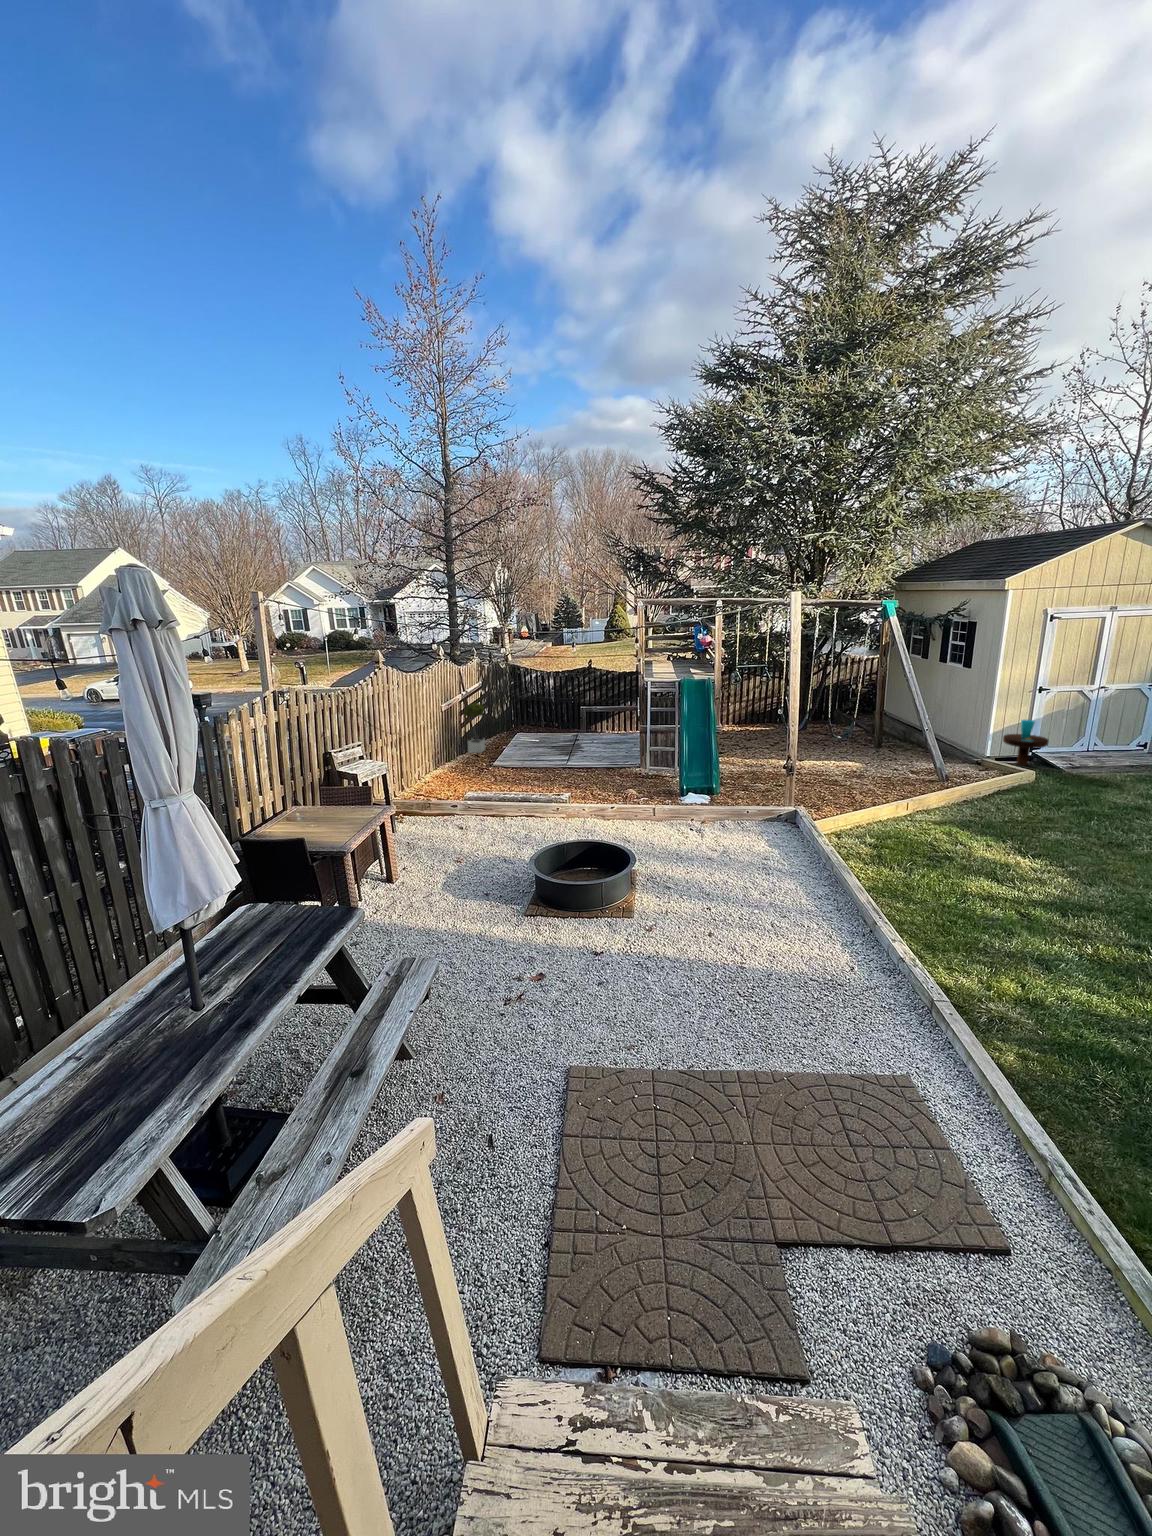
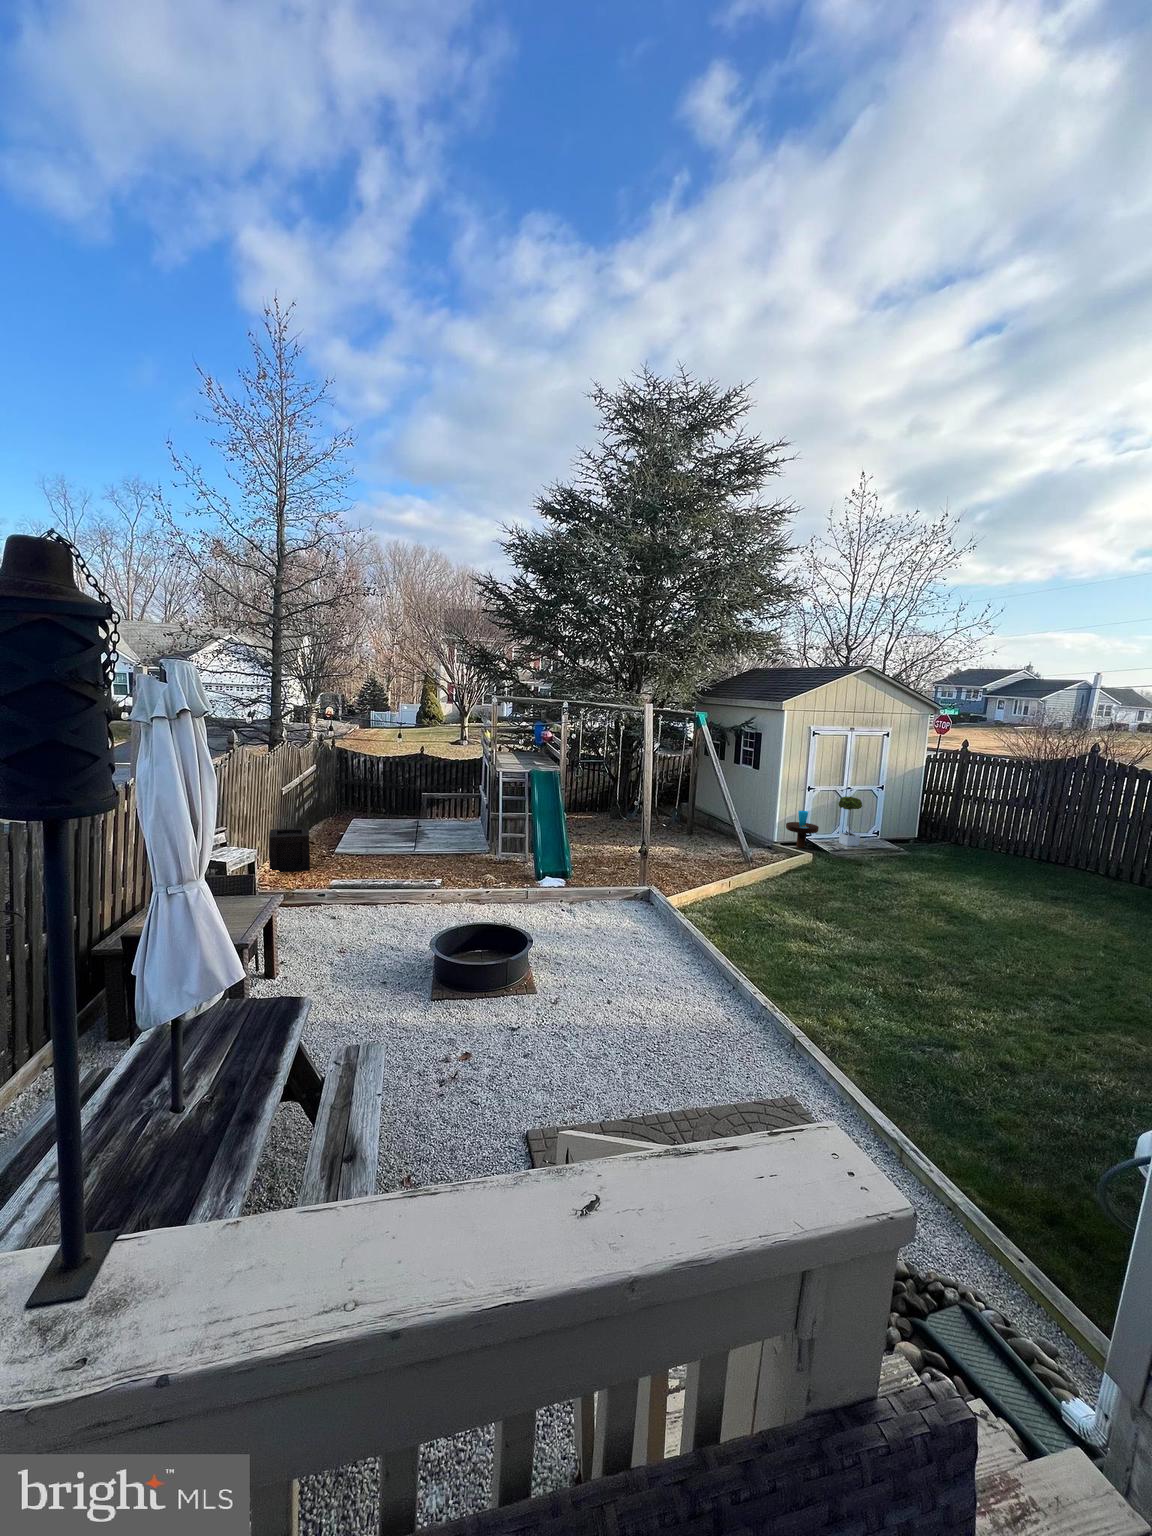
potted tree: present [464,703,485,753] -> present [838,796,862,846]
wooden crate: none [424,739,465,782] -> present [269,828,310,873]

